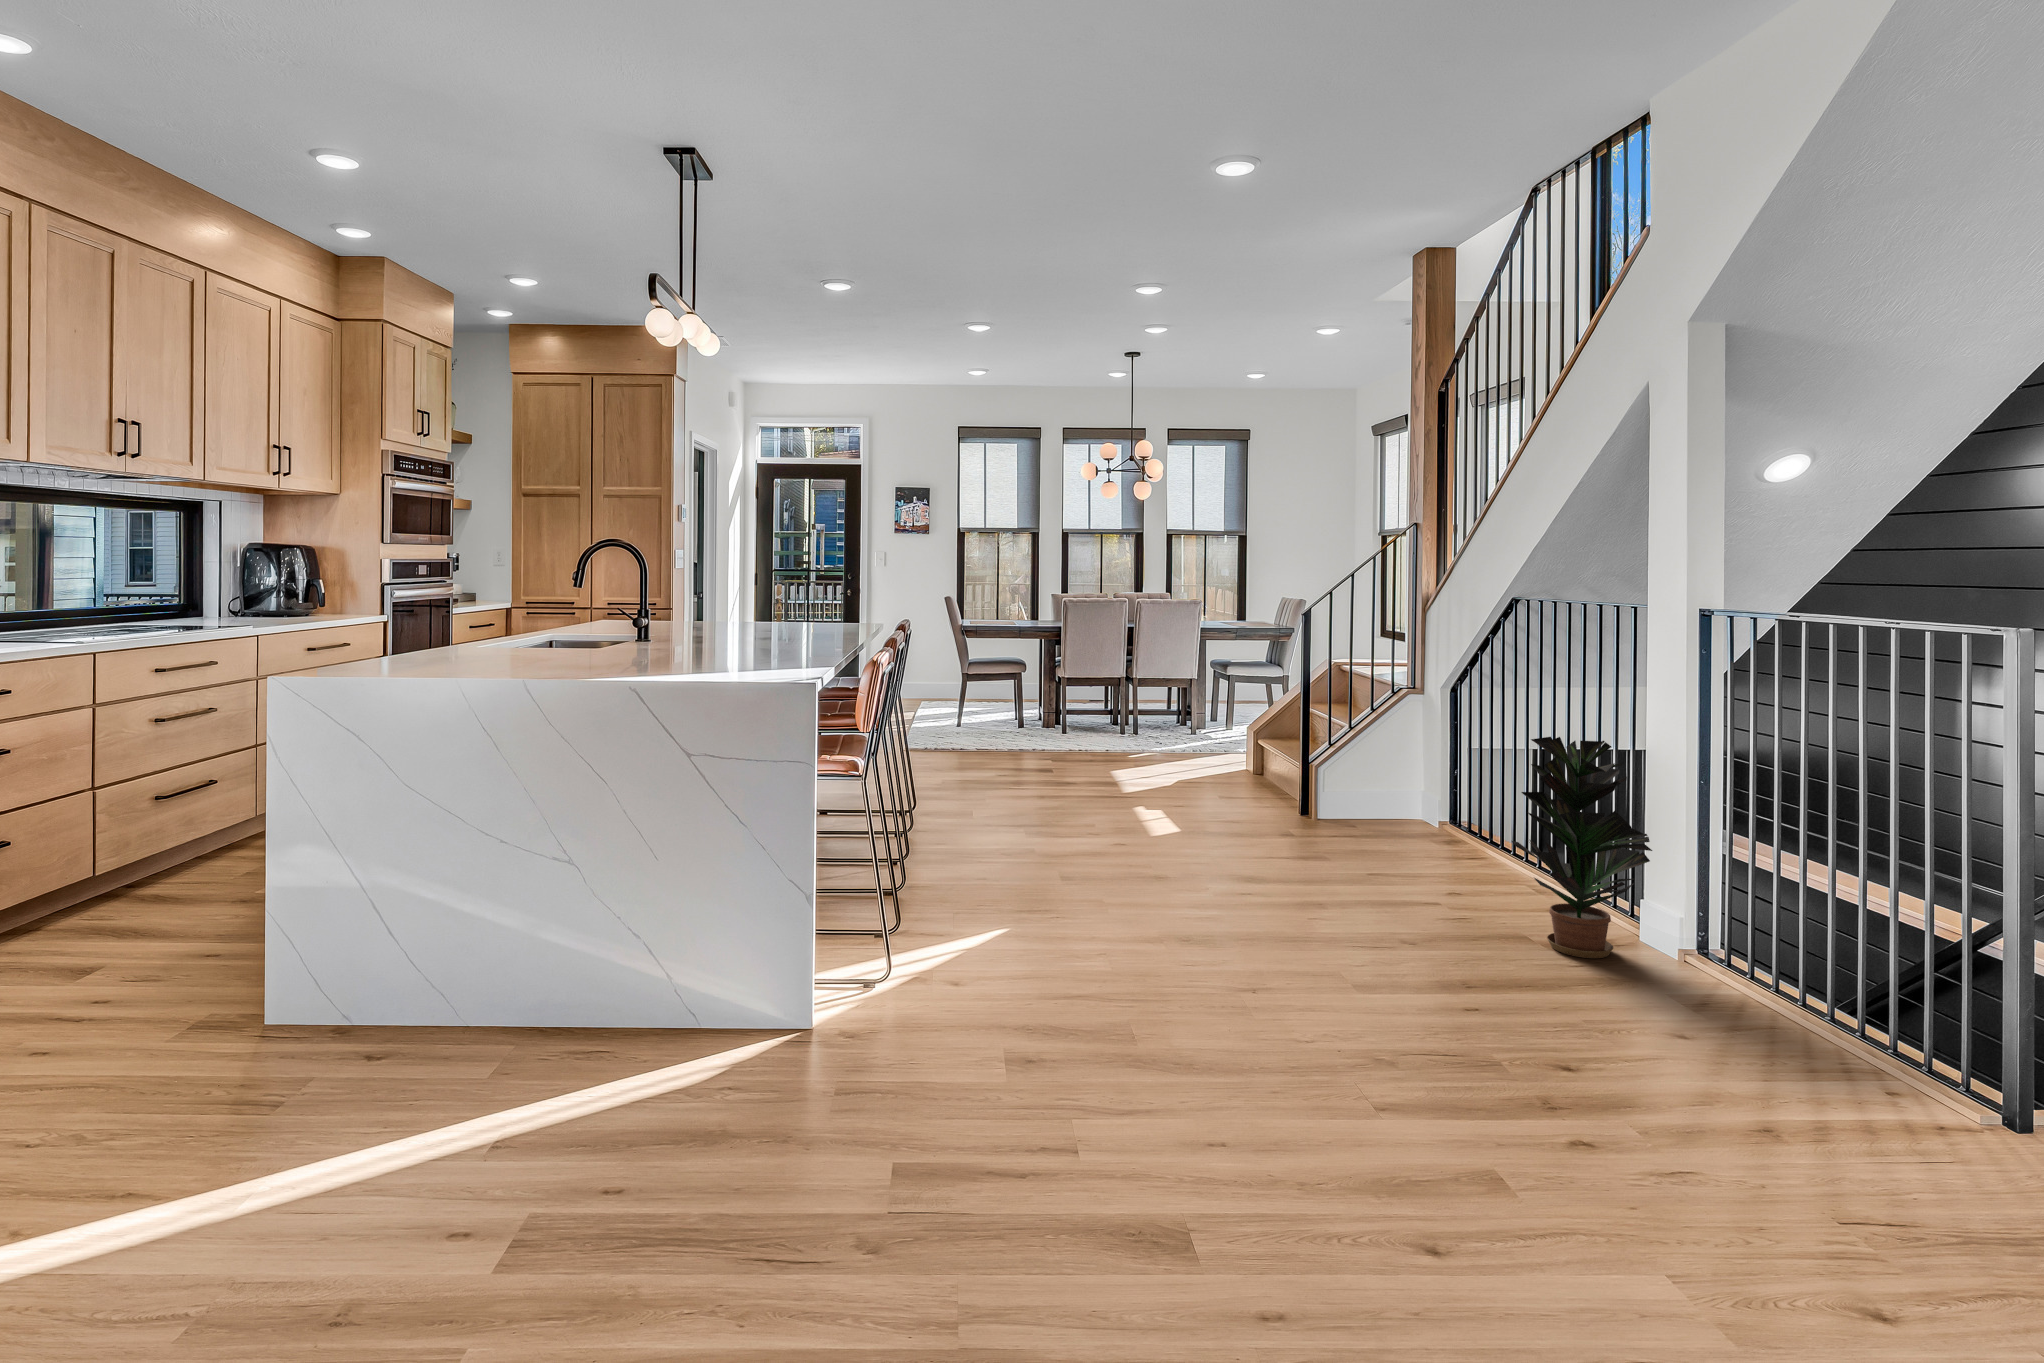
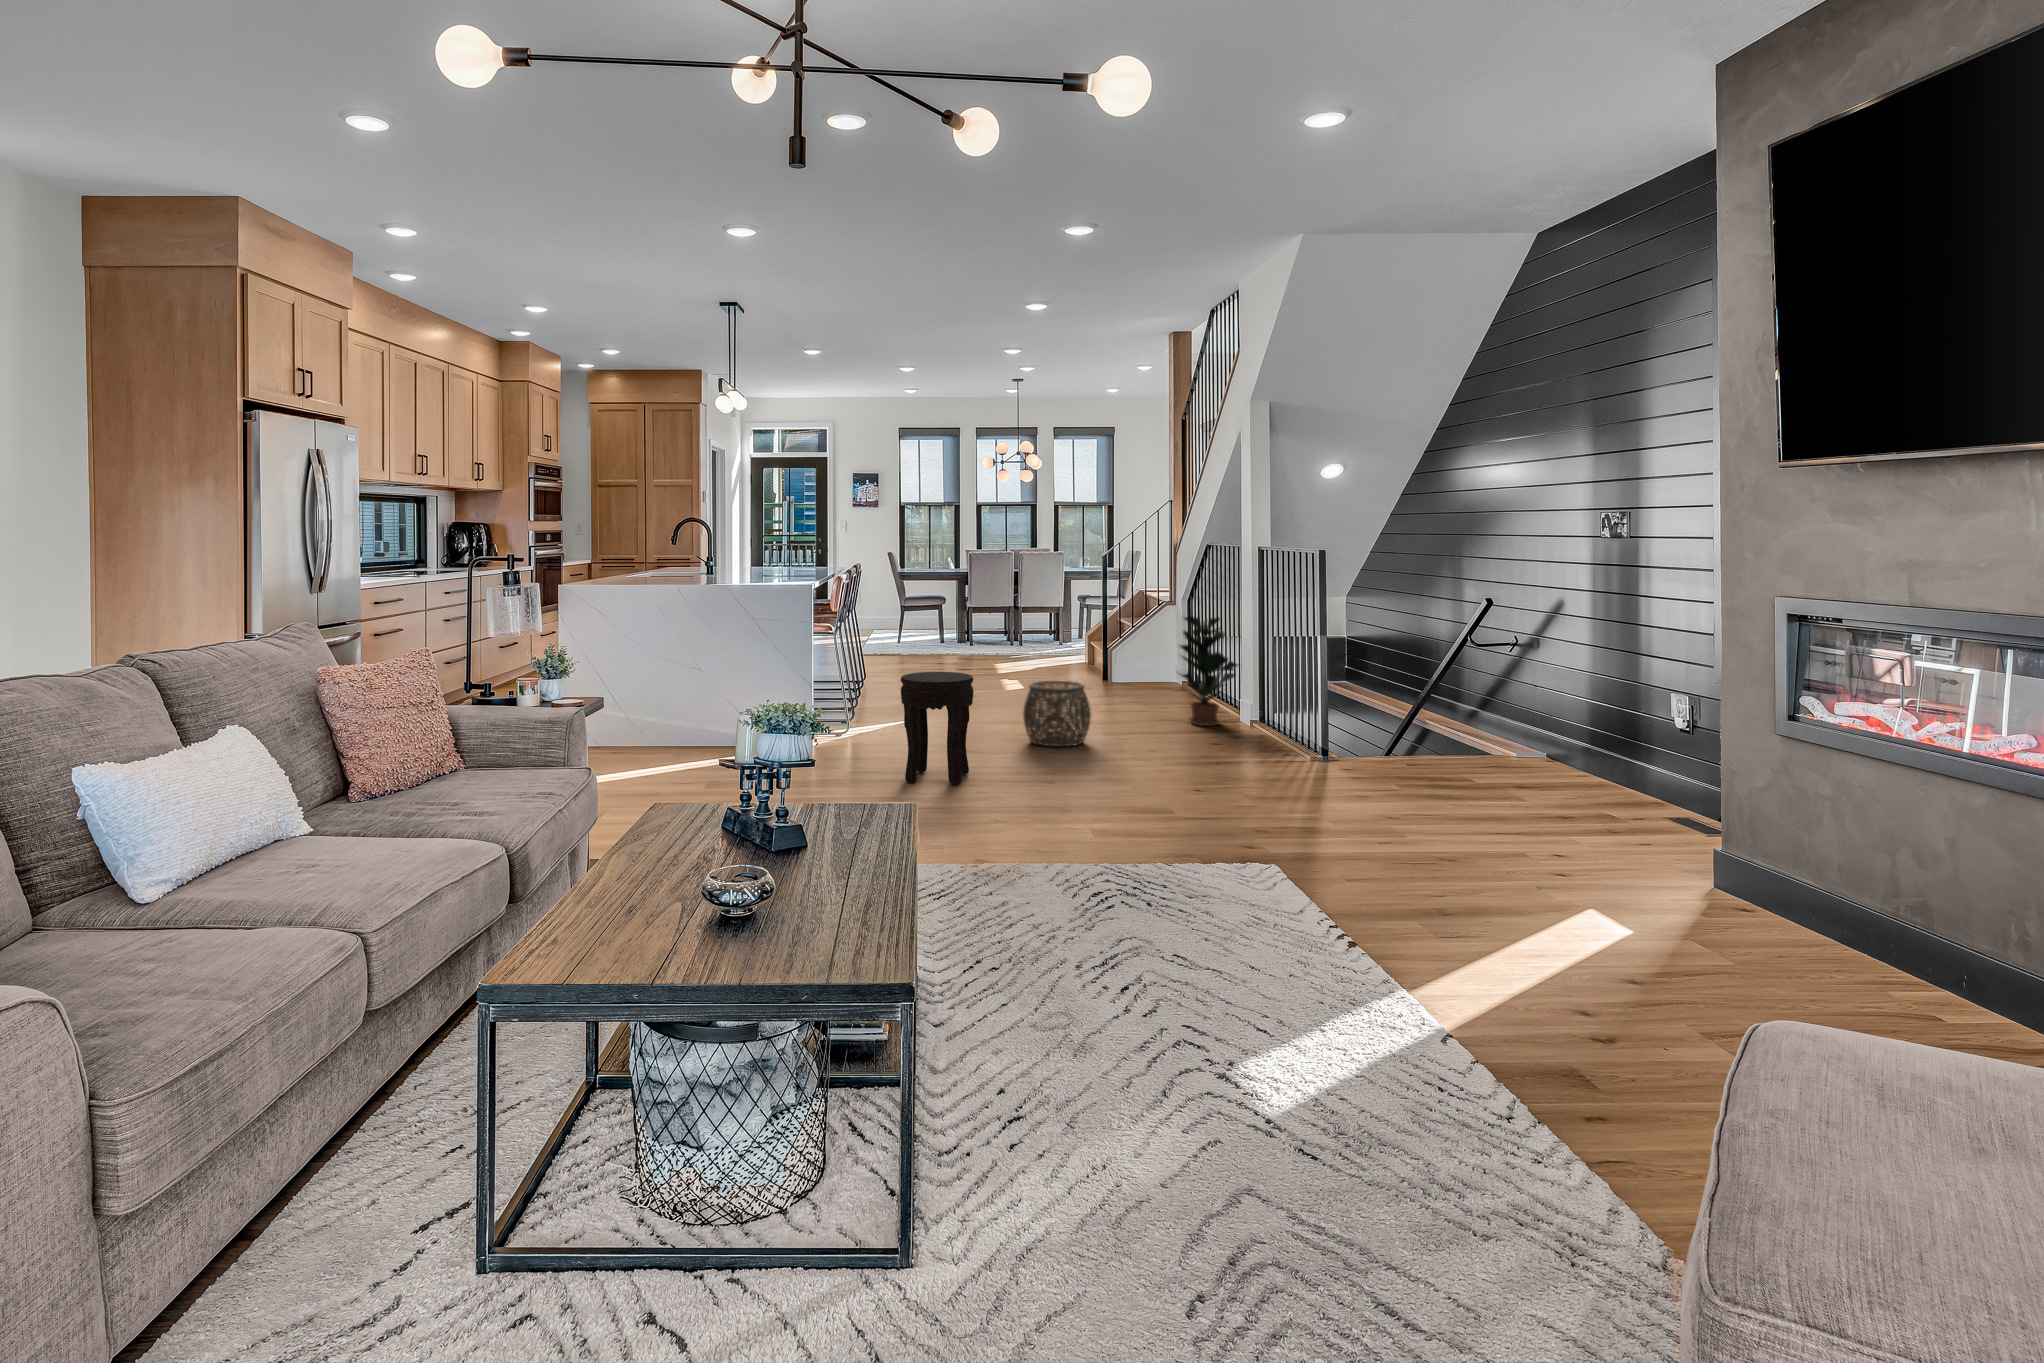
woven basket: none [1249,878,1402,1040] -> present [1023,681,1091,747]
side table: none [1014,904,1199,1233] -> present [901,672,974,785]

